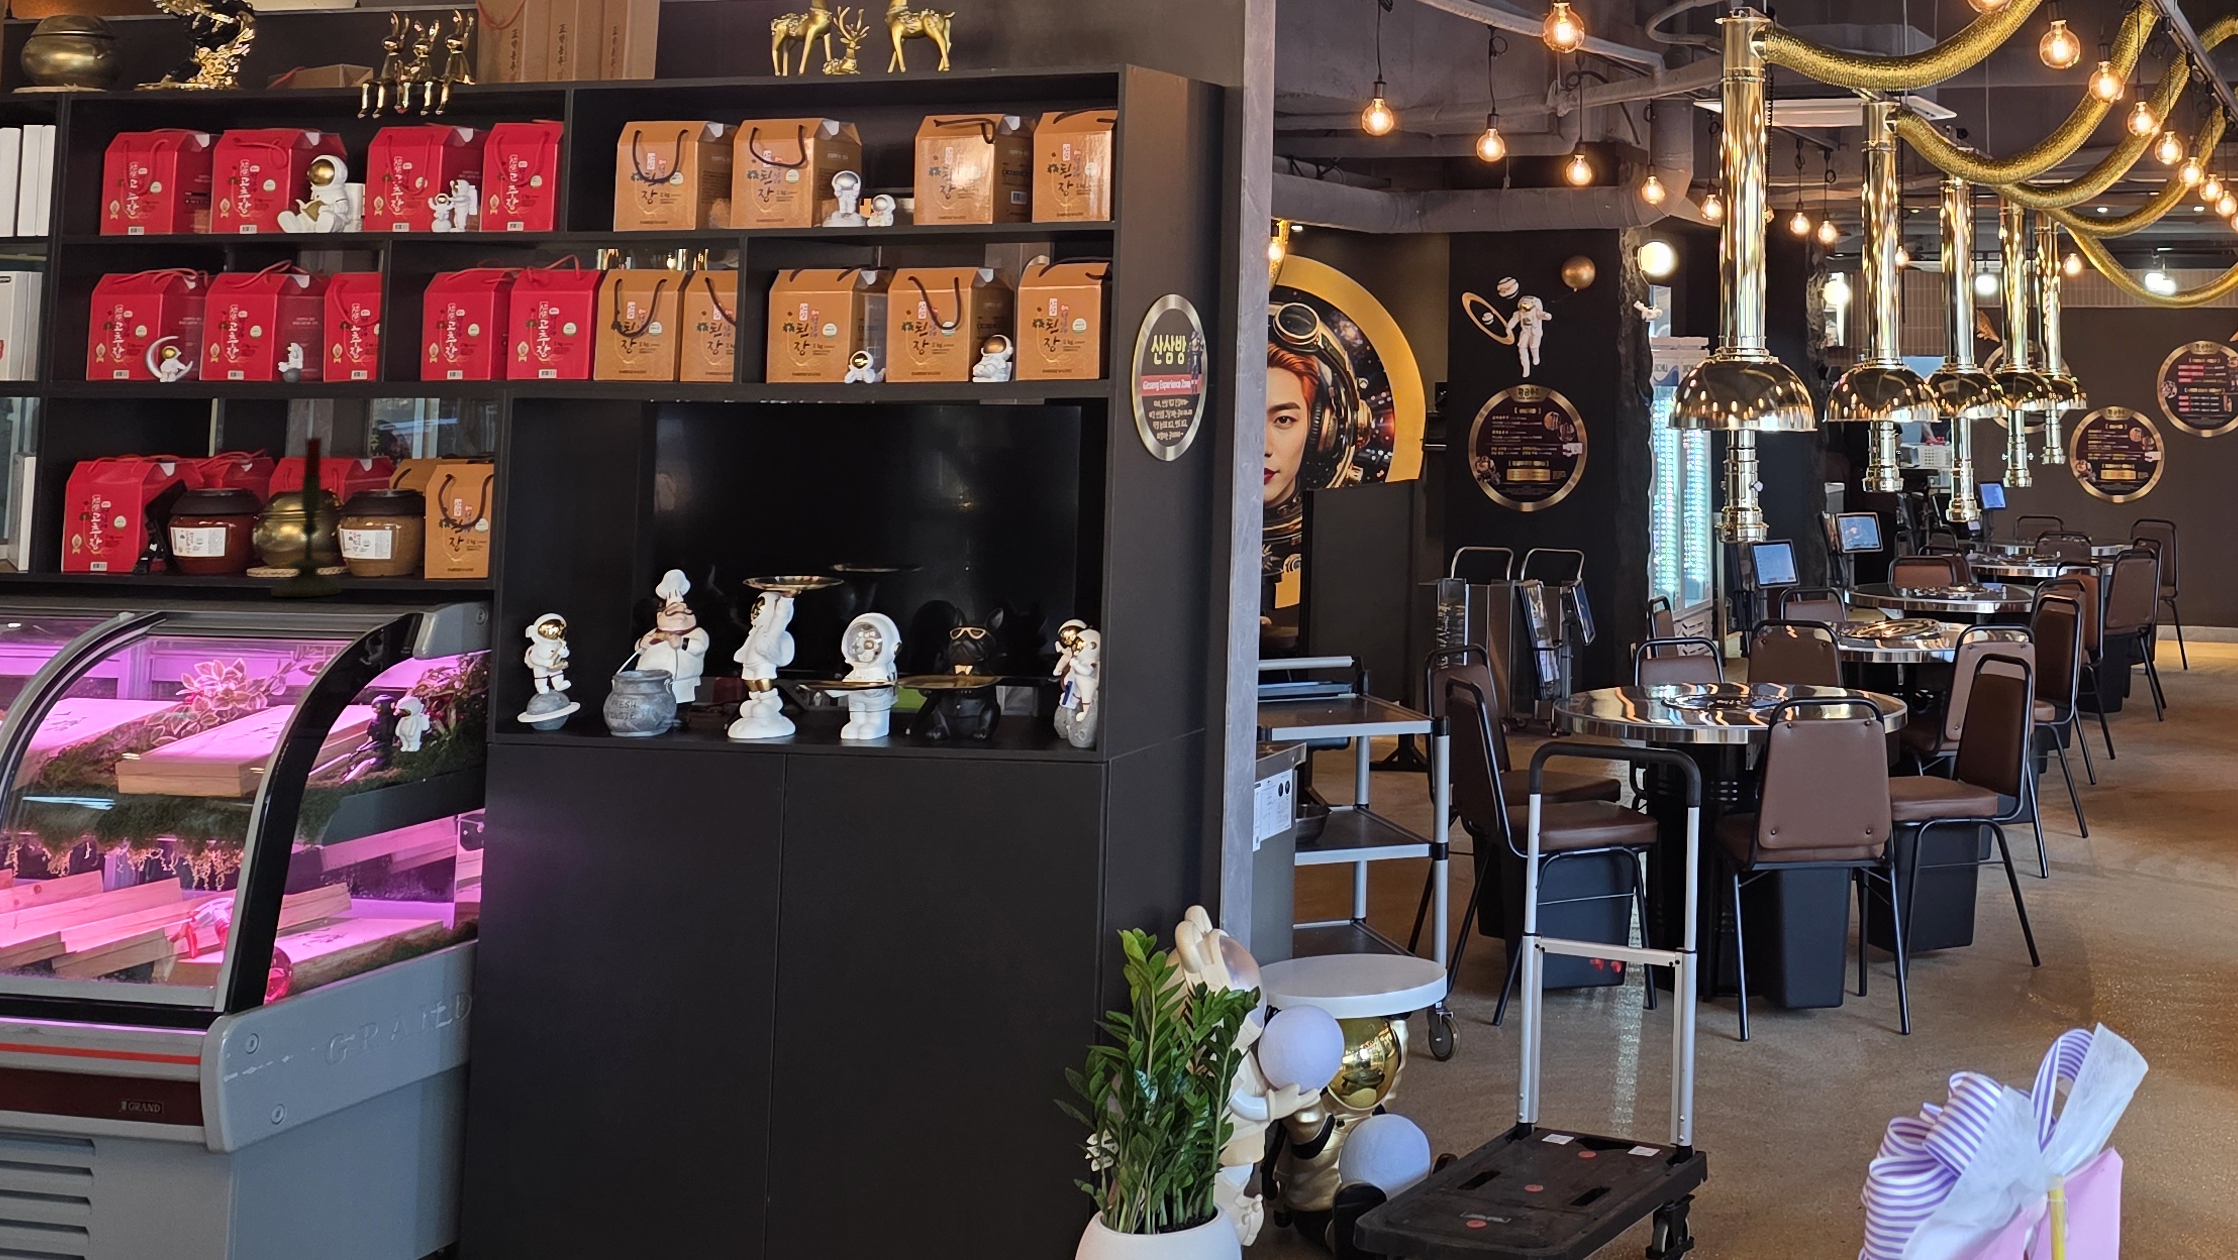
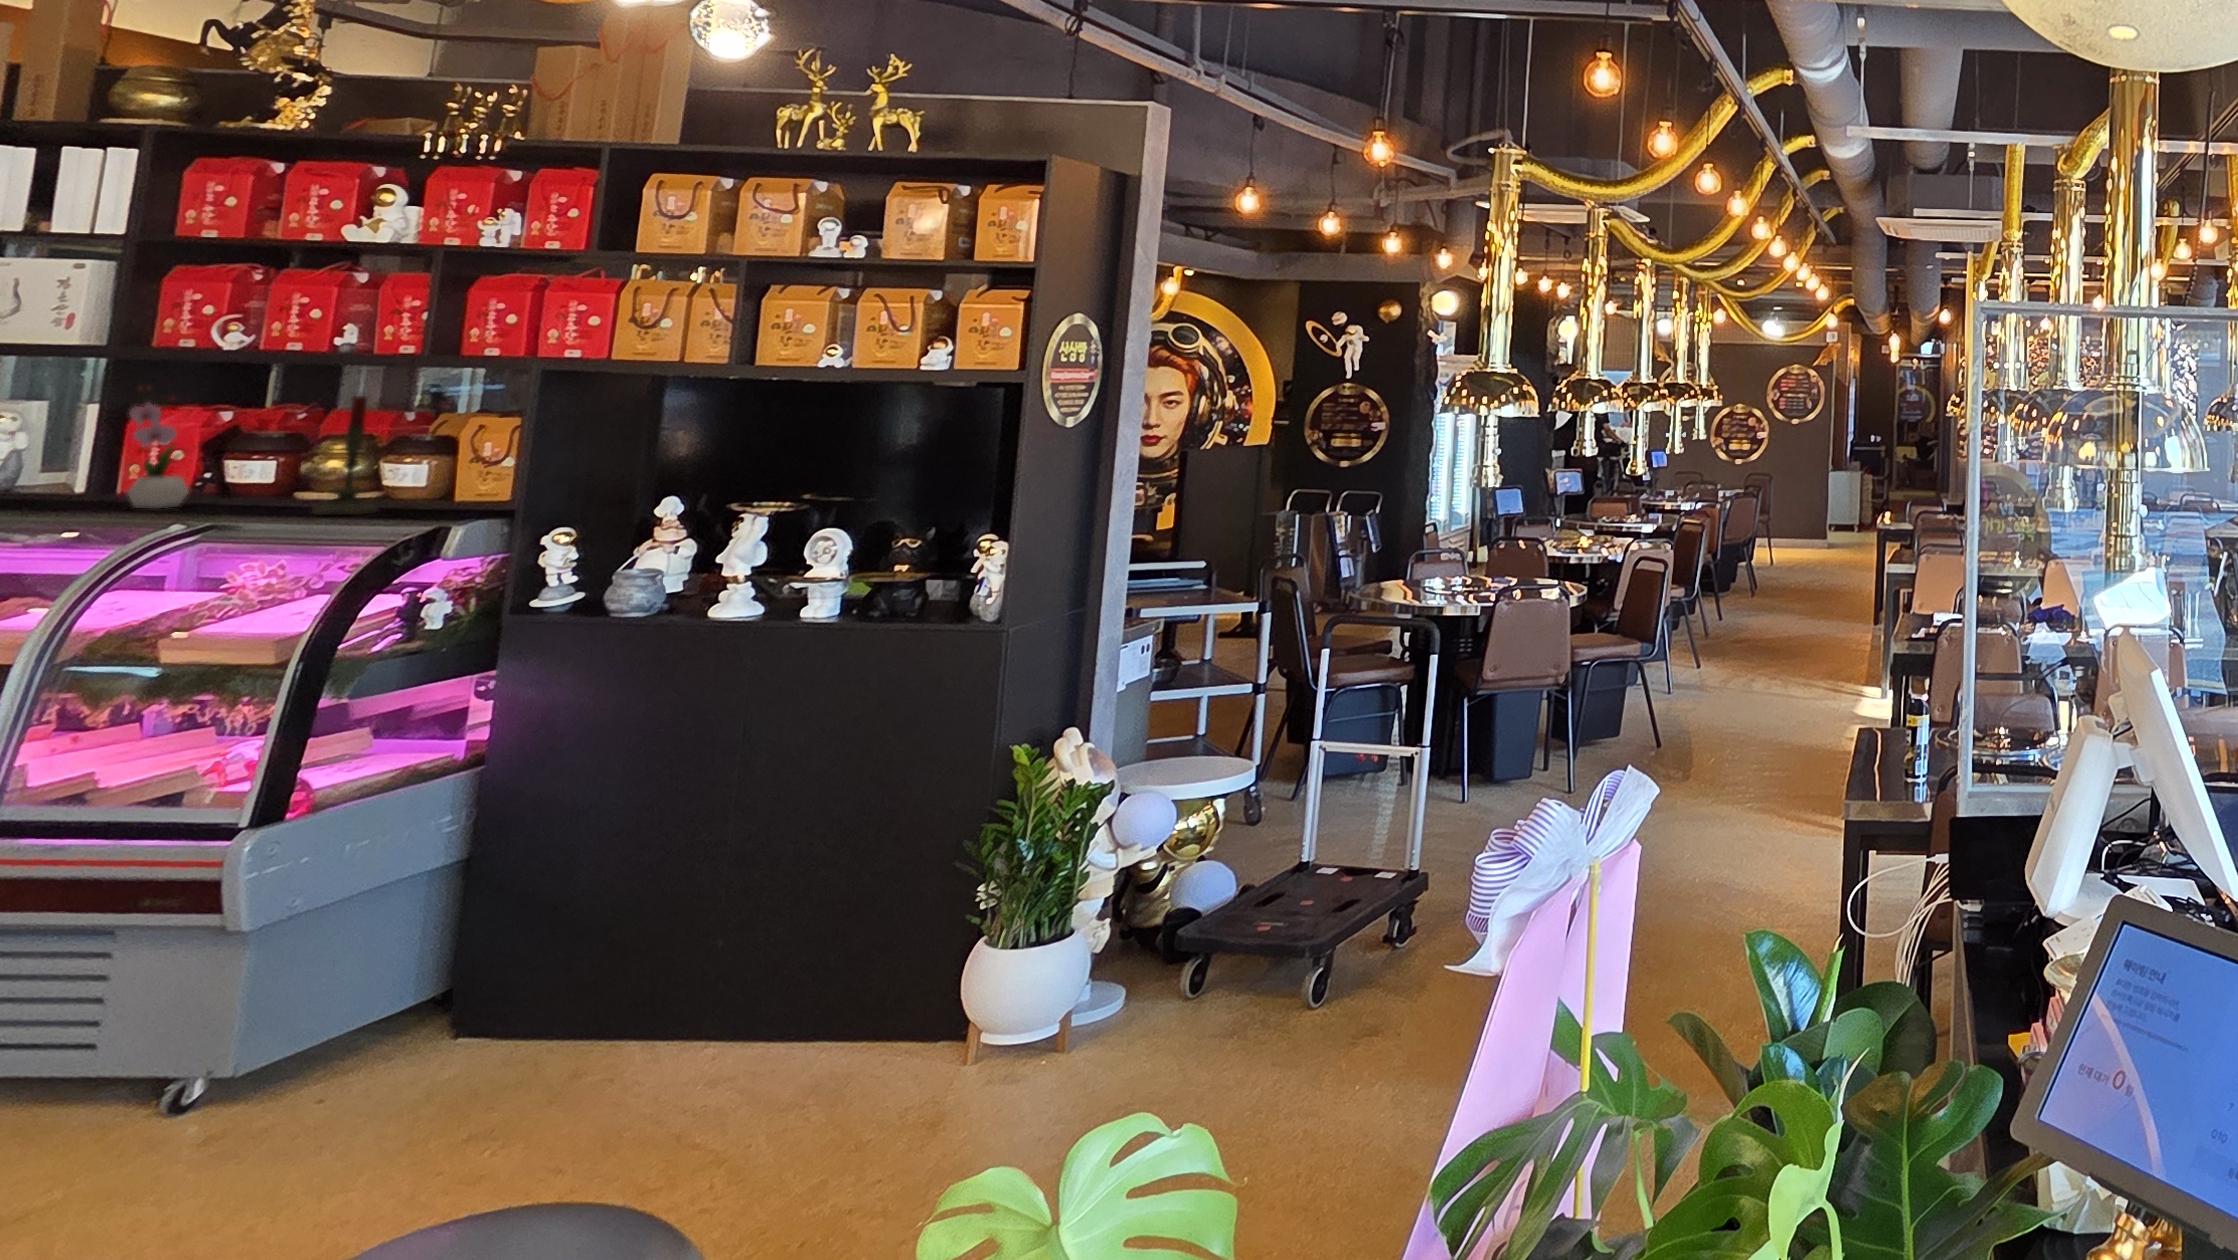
flower arrangement: none [76,430,156,589] -> present [128,393,195,508]

